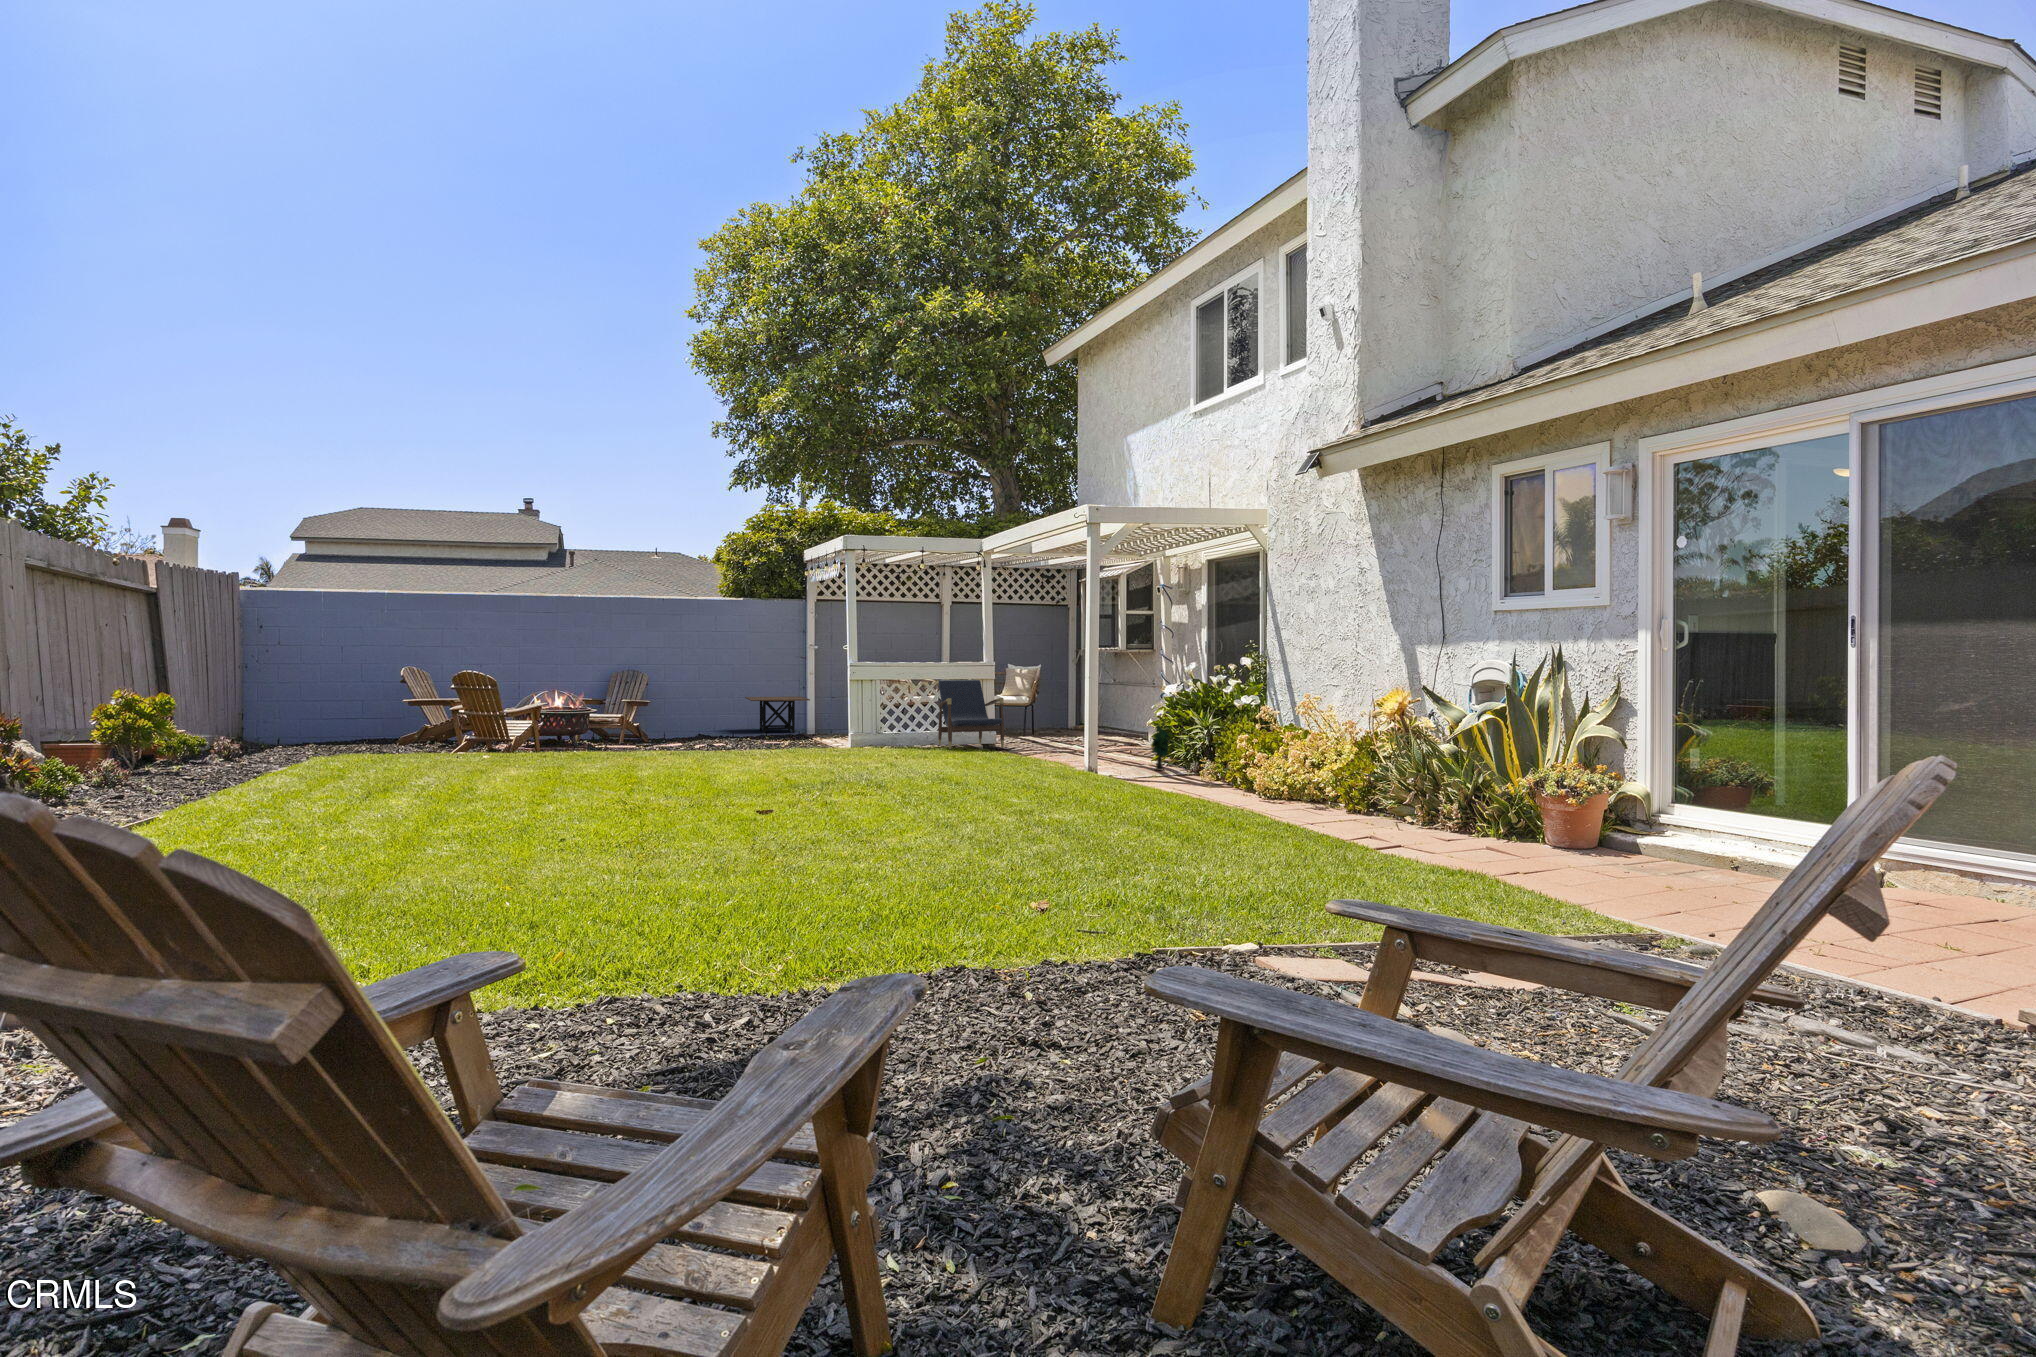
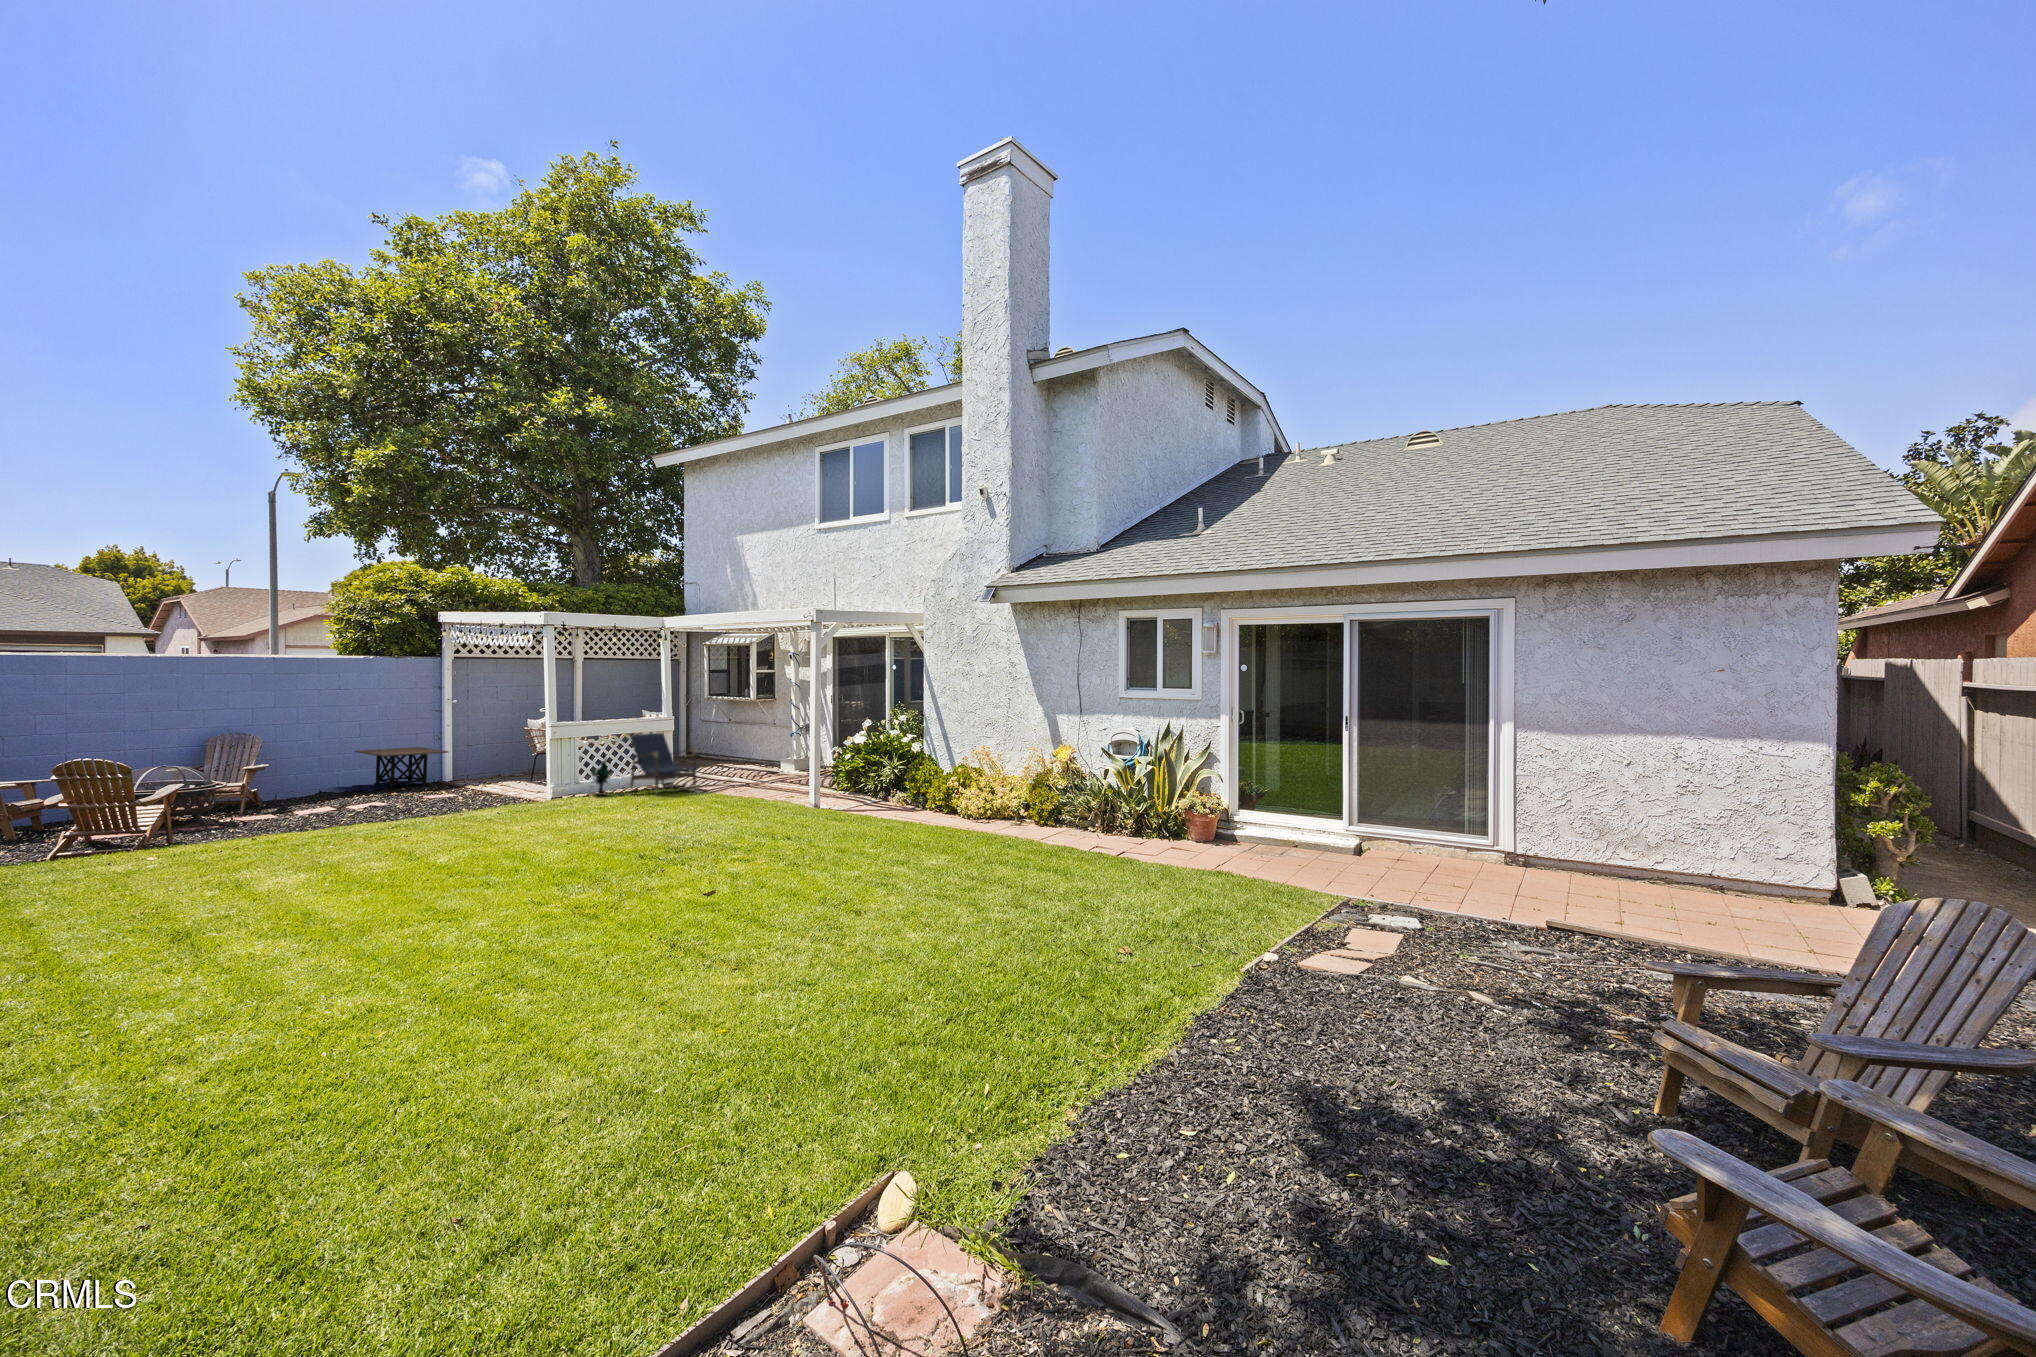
decorative plant: present [1149,721,1174,771] -> present [591,759,612,796]

